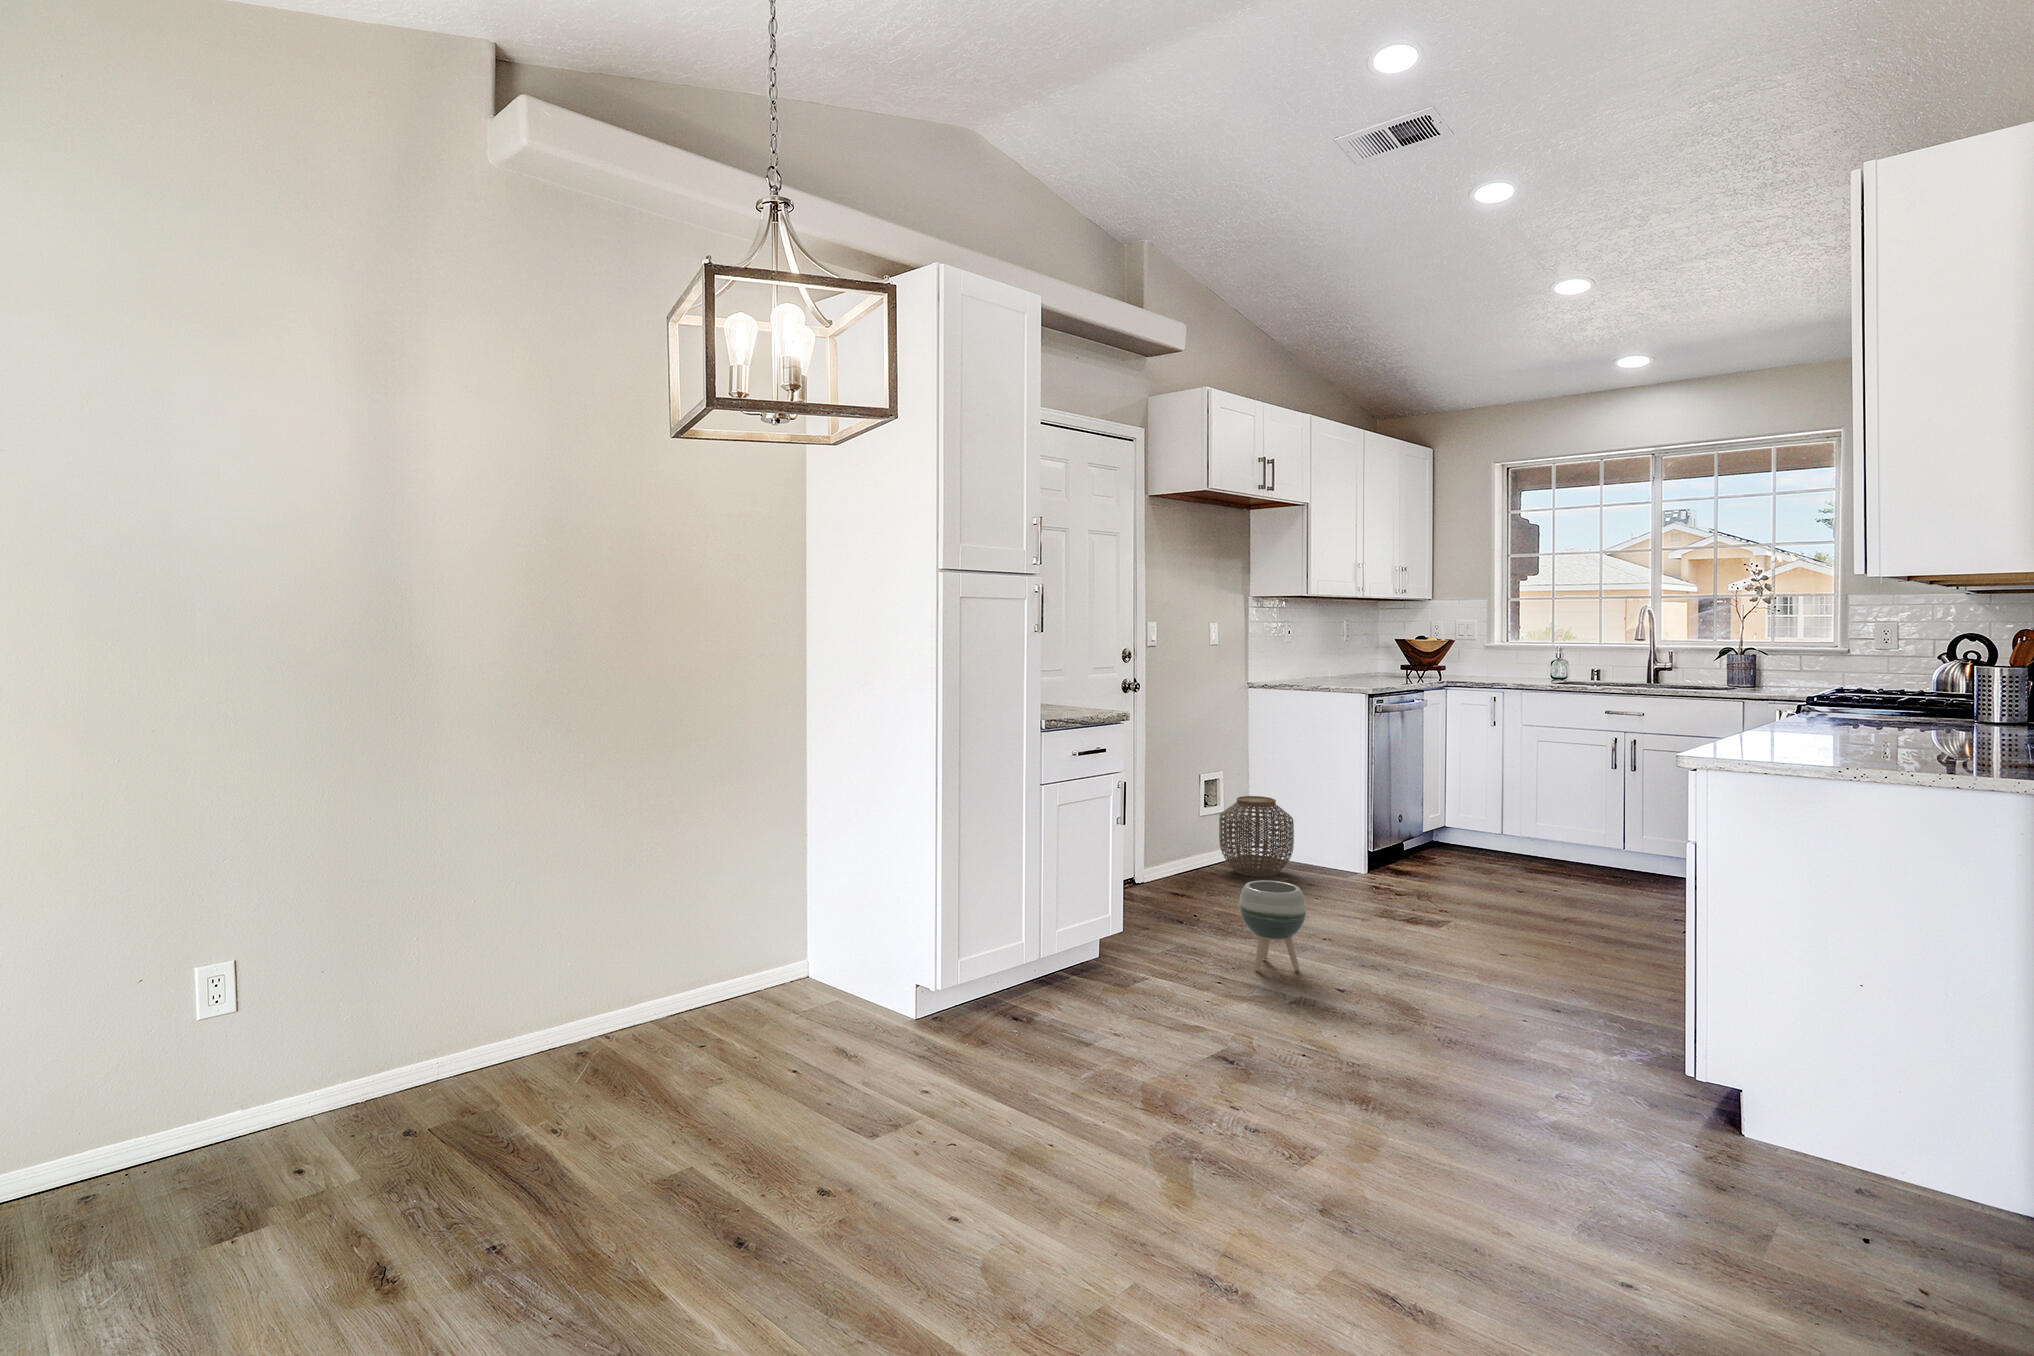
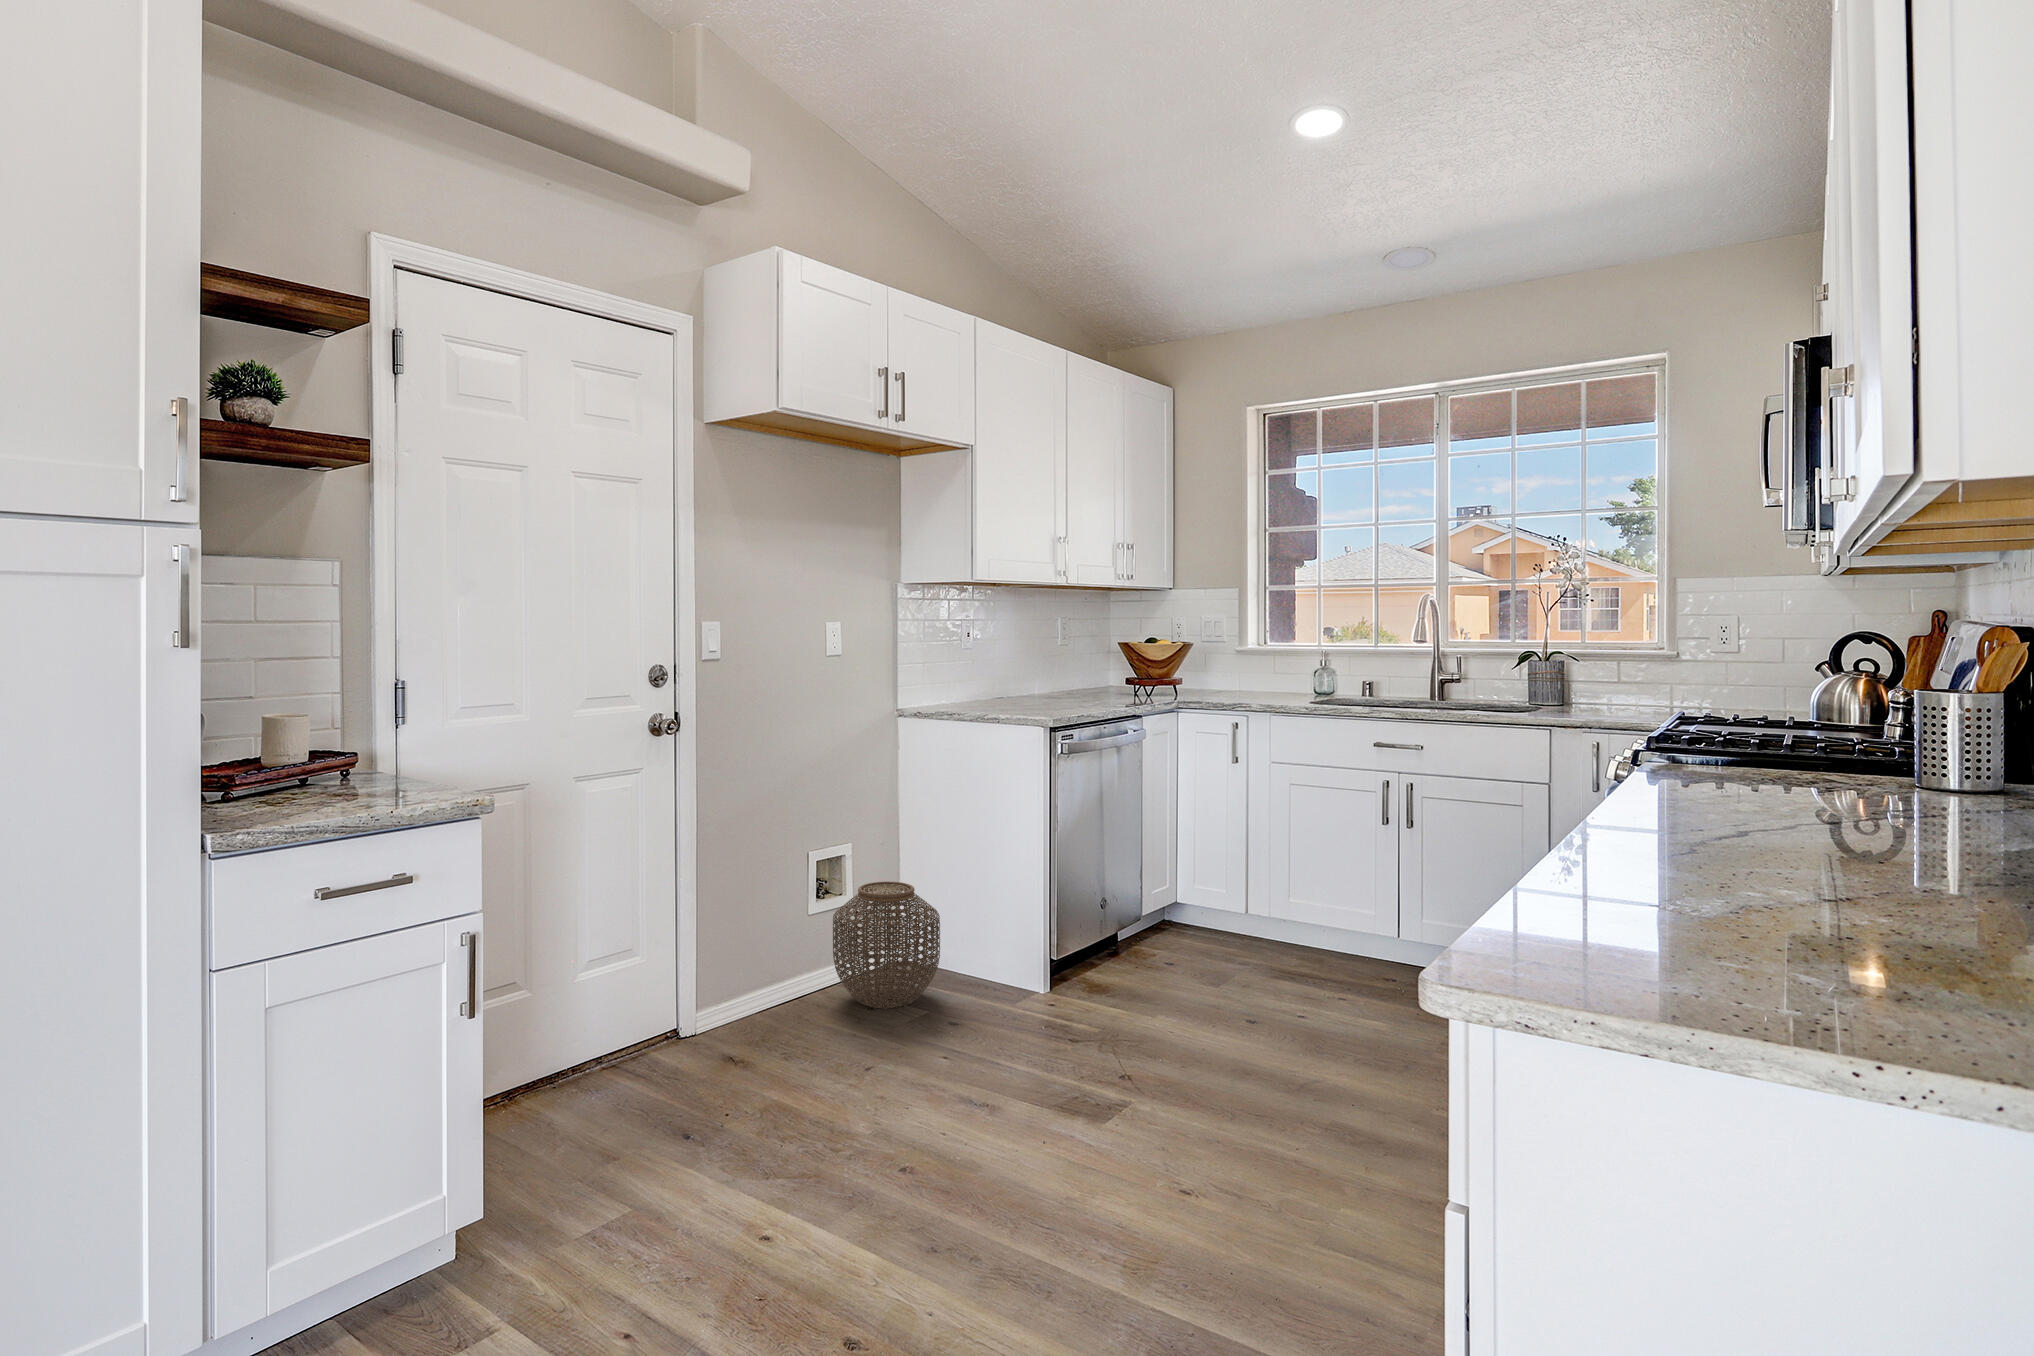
planter: present [1239,880,1306,971] -> none [731,1079,845,1257]

